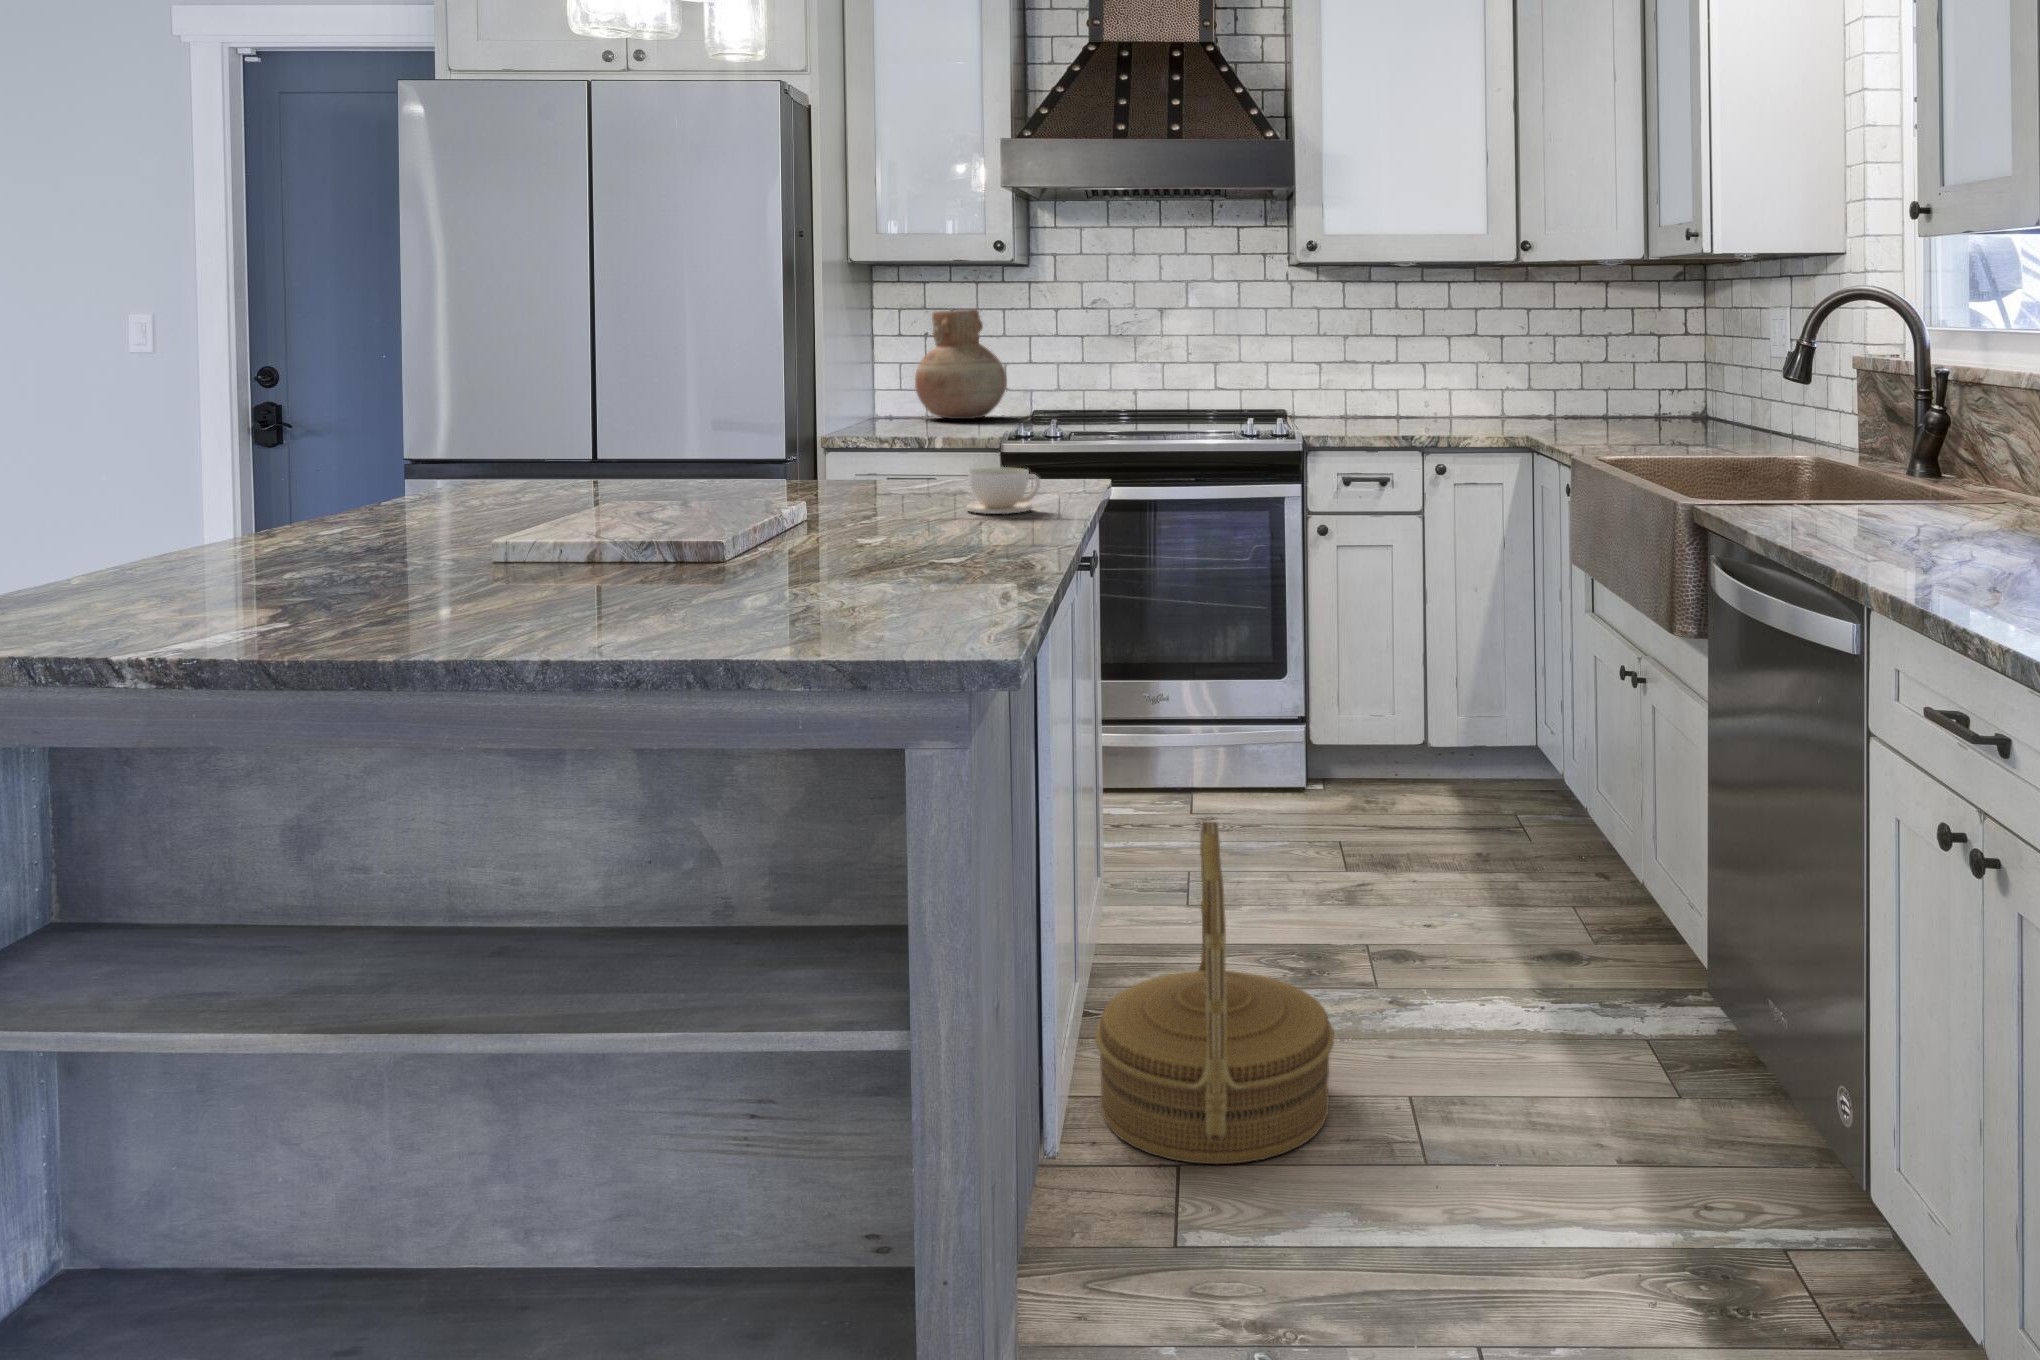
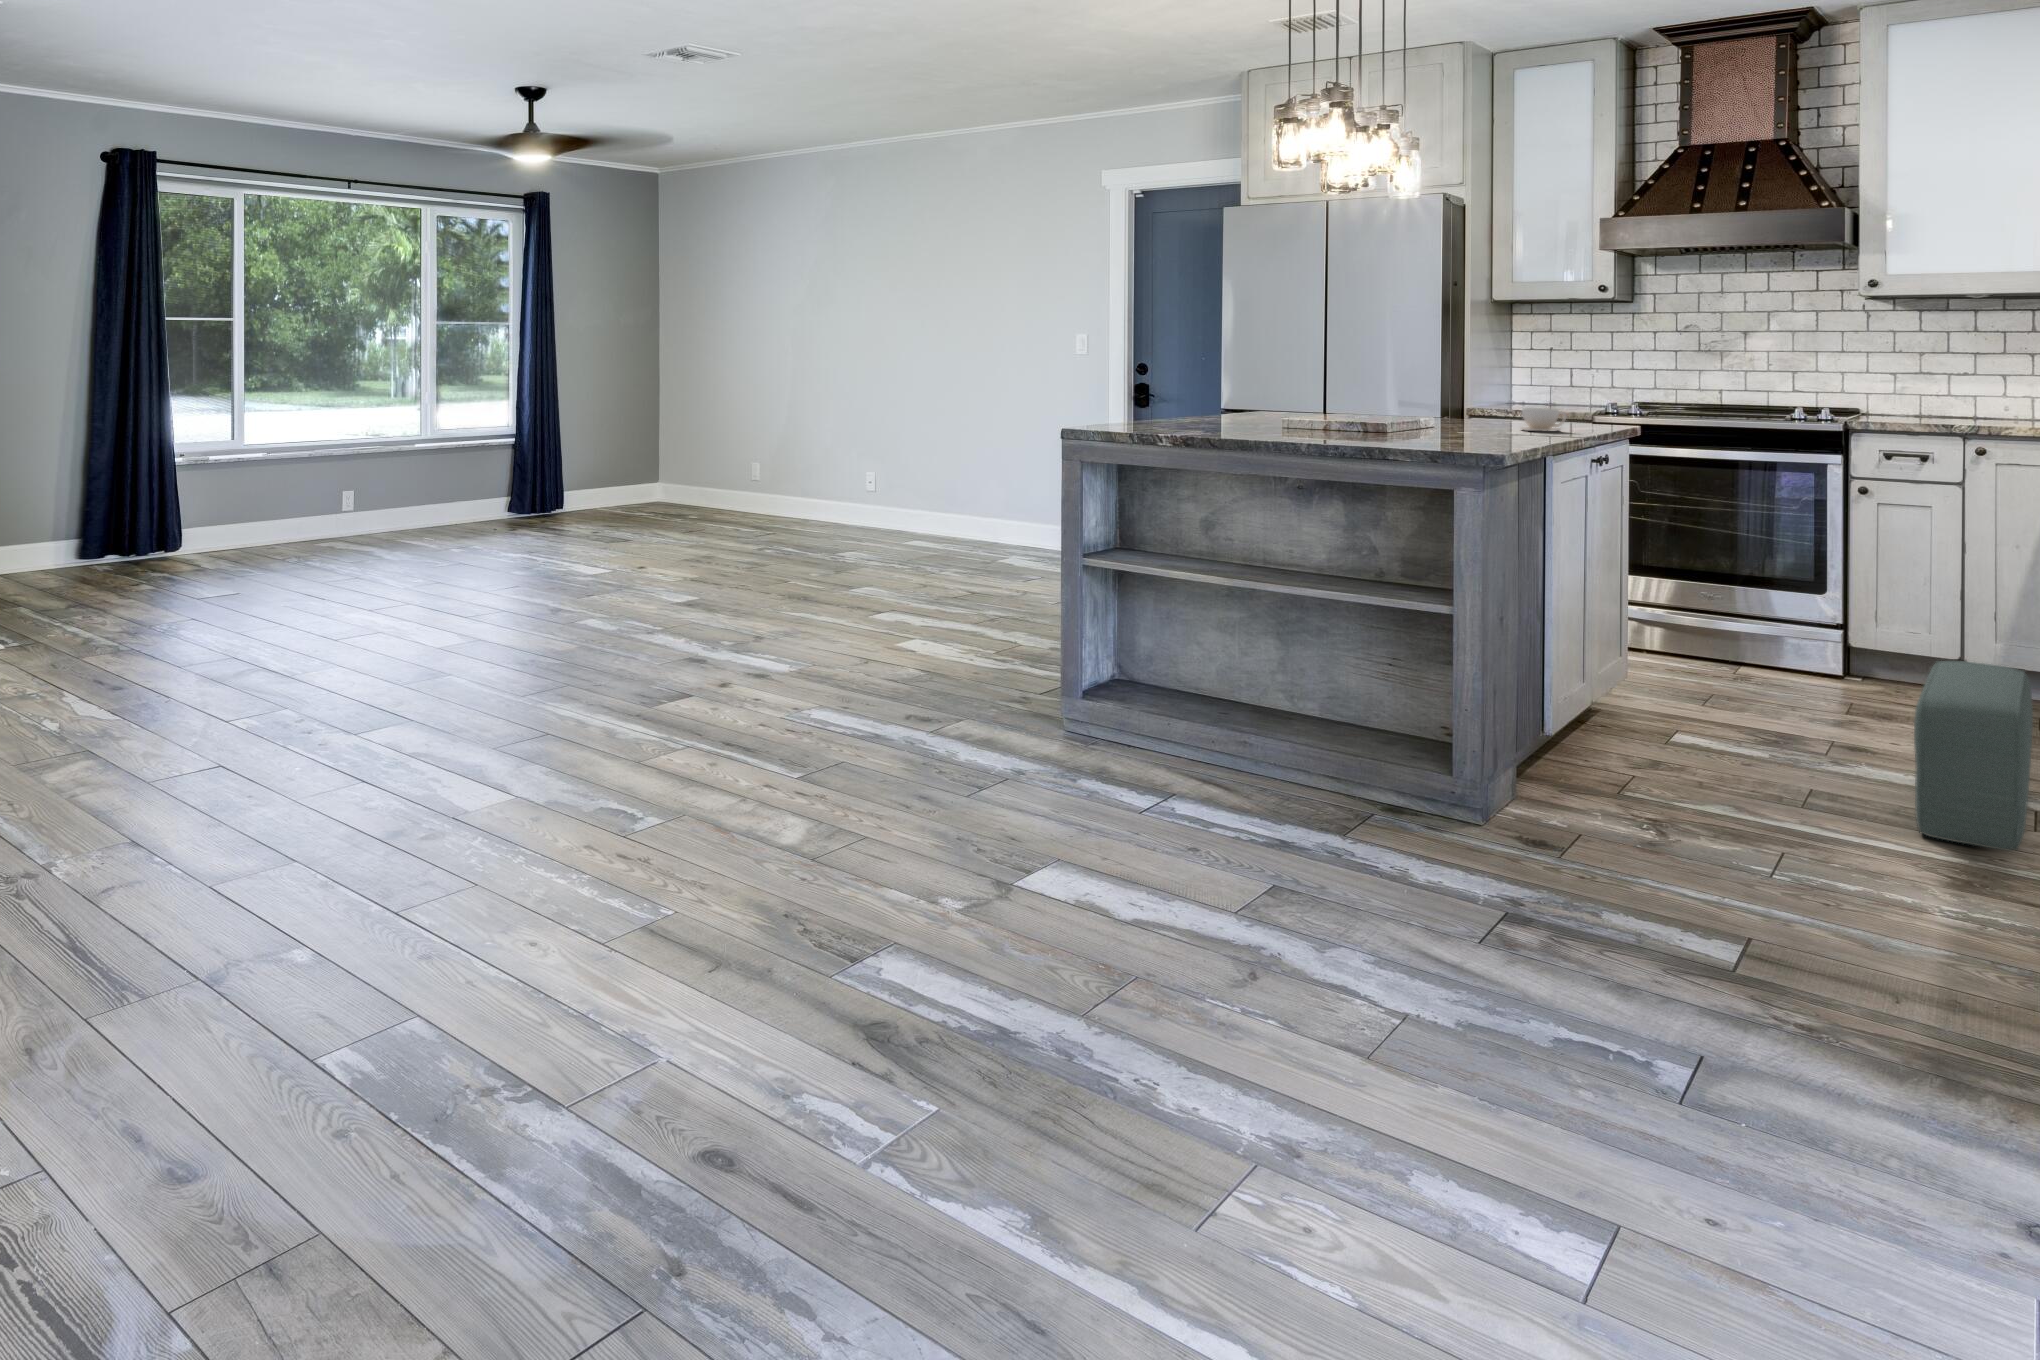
vase: present [915,309,1006,419] -> none [1538,332,1608,405]
woven basket: present [1095,822,1334,1164] -> none [1584,616,1745,788]
pouf: none [1521,822,1733,1181] -> present [1914,661,2033,850]

